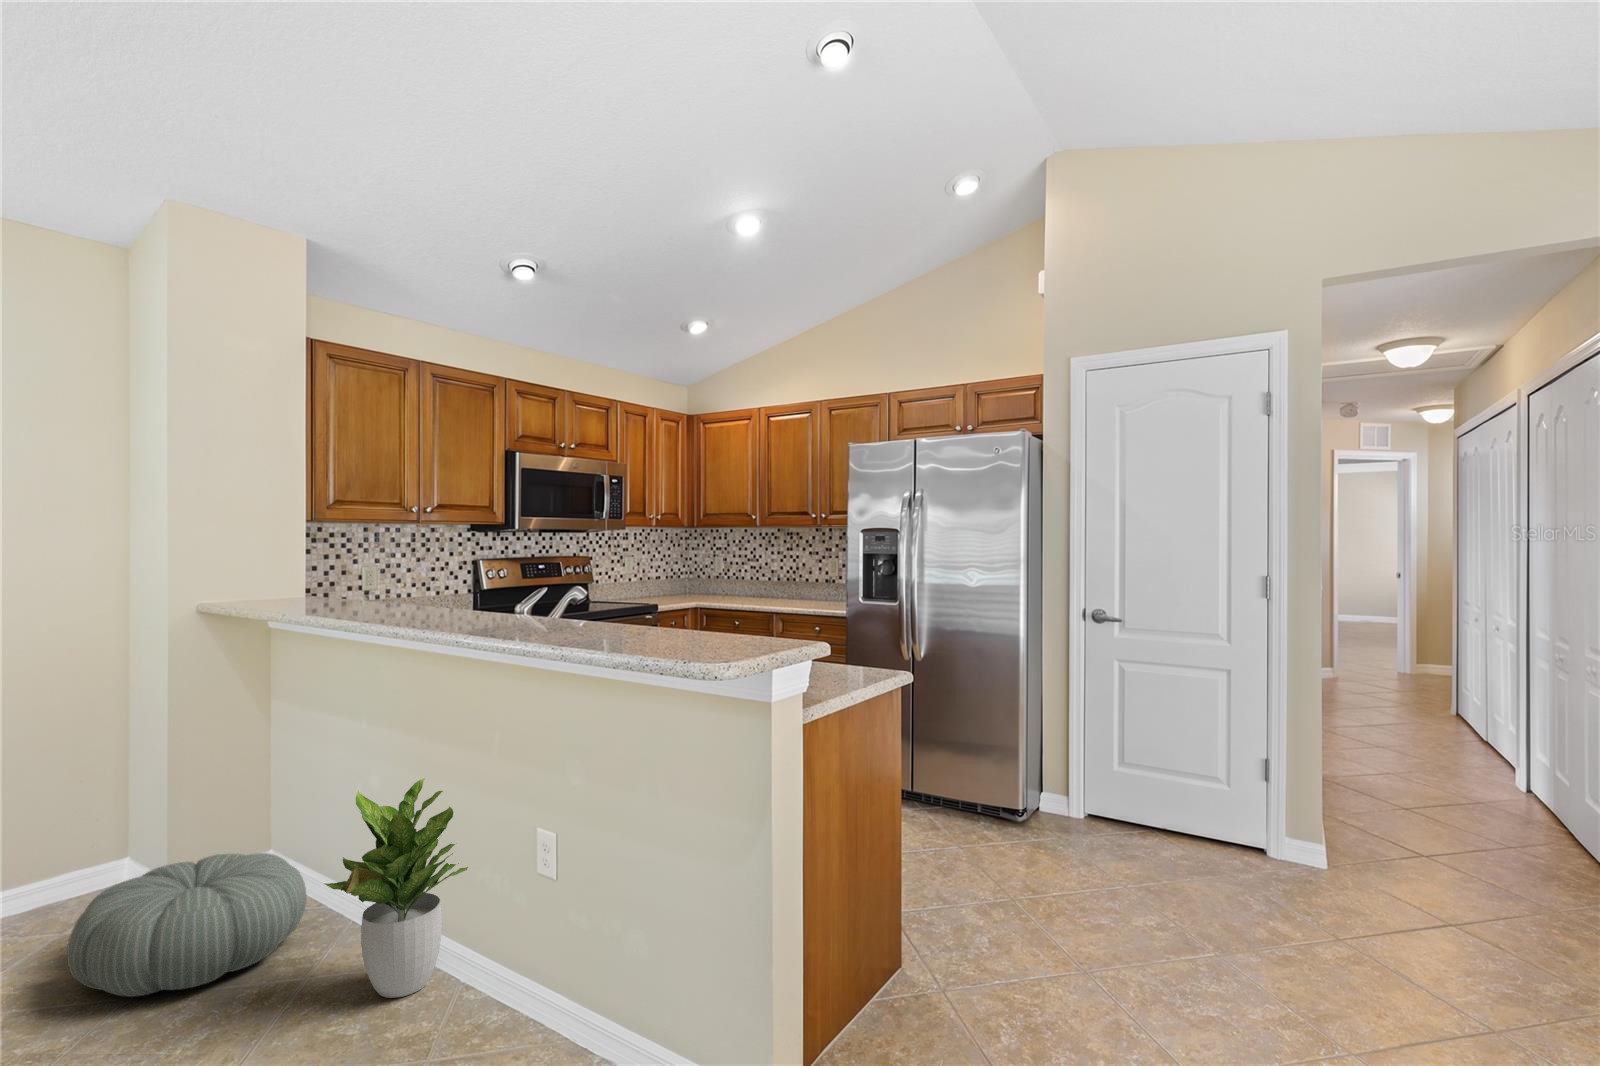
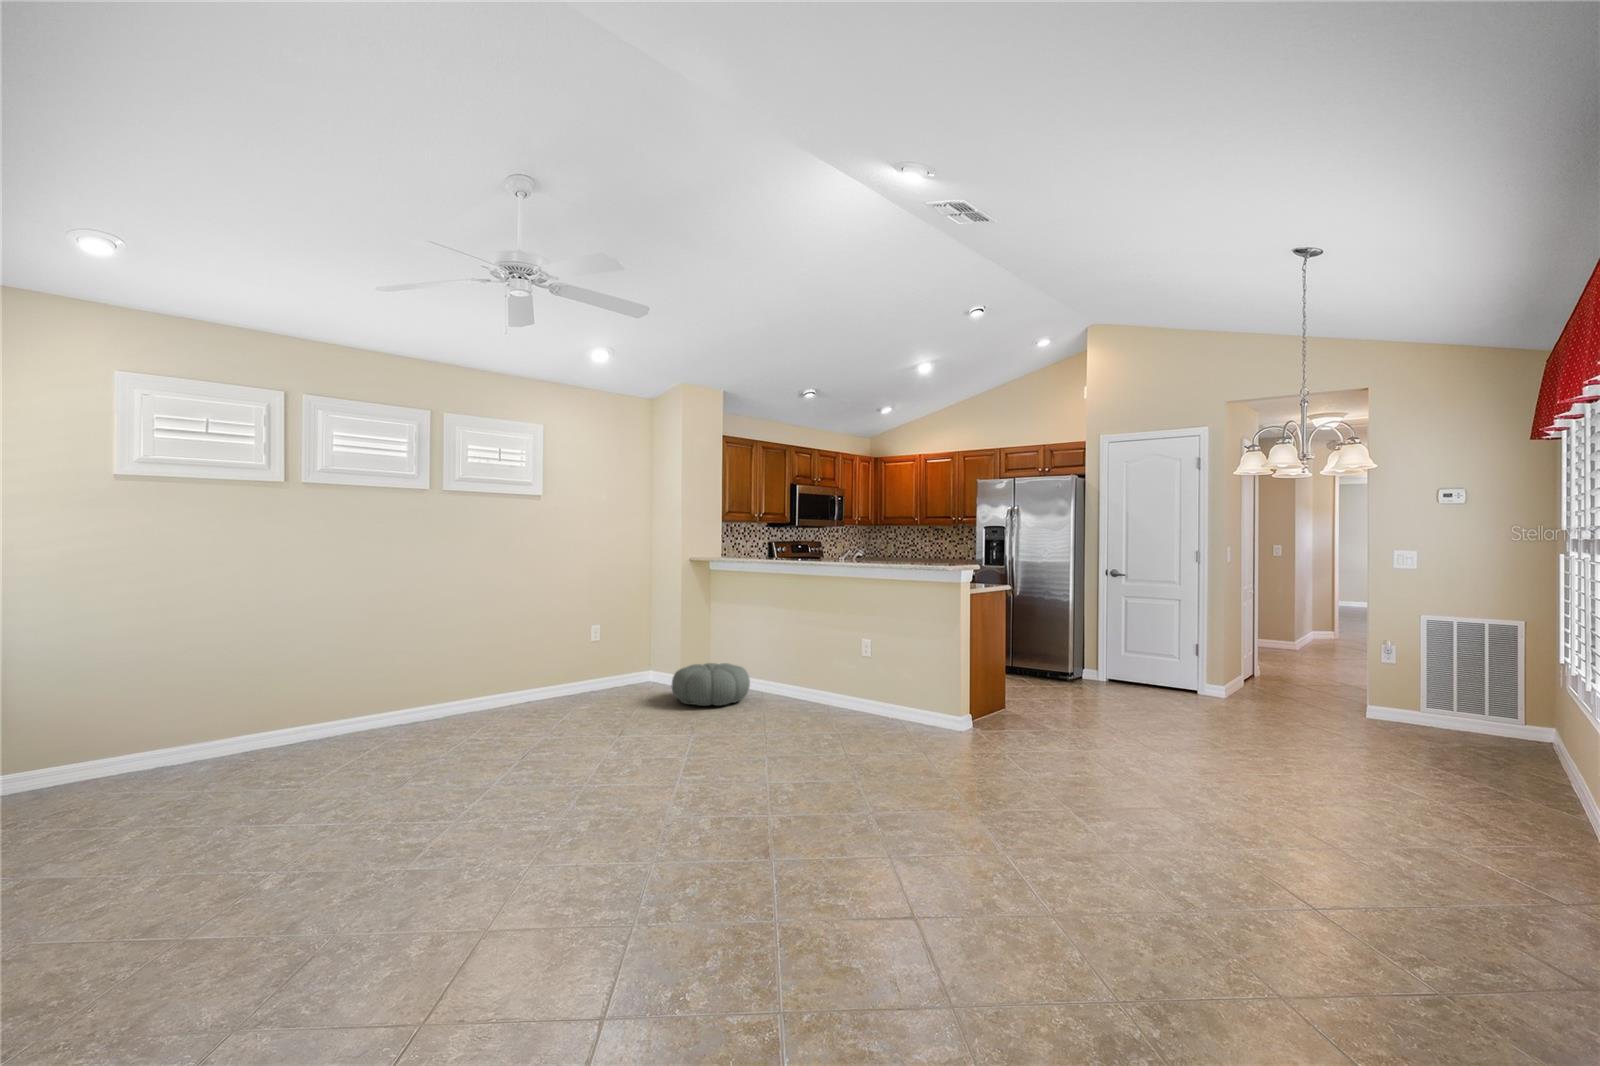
potted plant: present [325,778,468,998] -> none [776,627,830,711]

